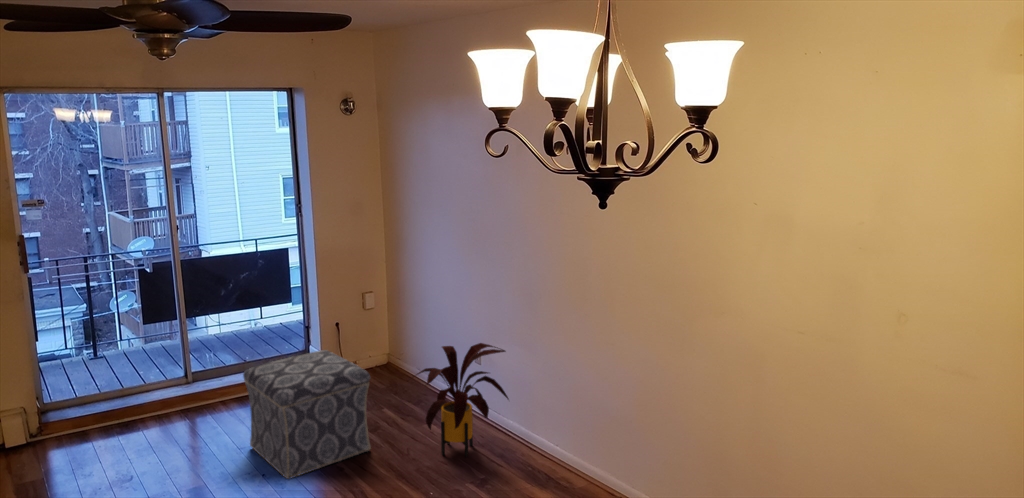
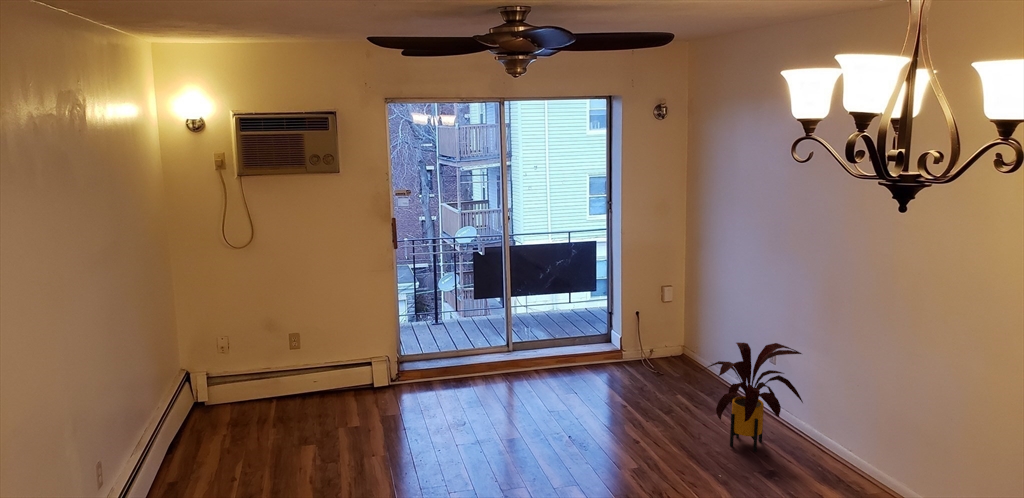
ottoman: present [243,350,371,479] -> none [556,334,666,444]

